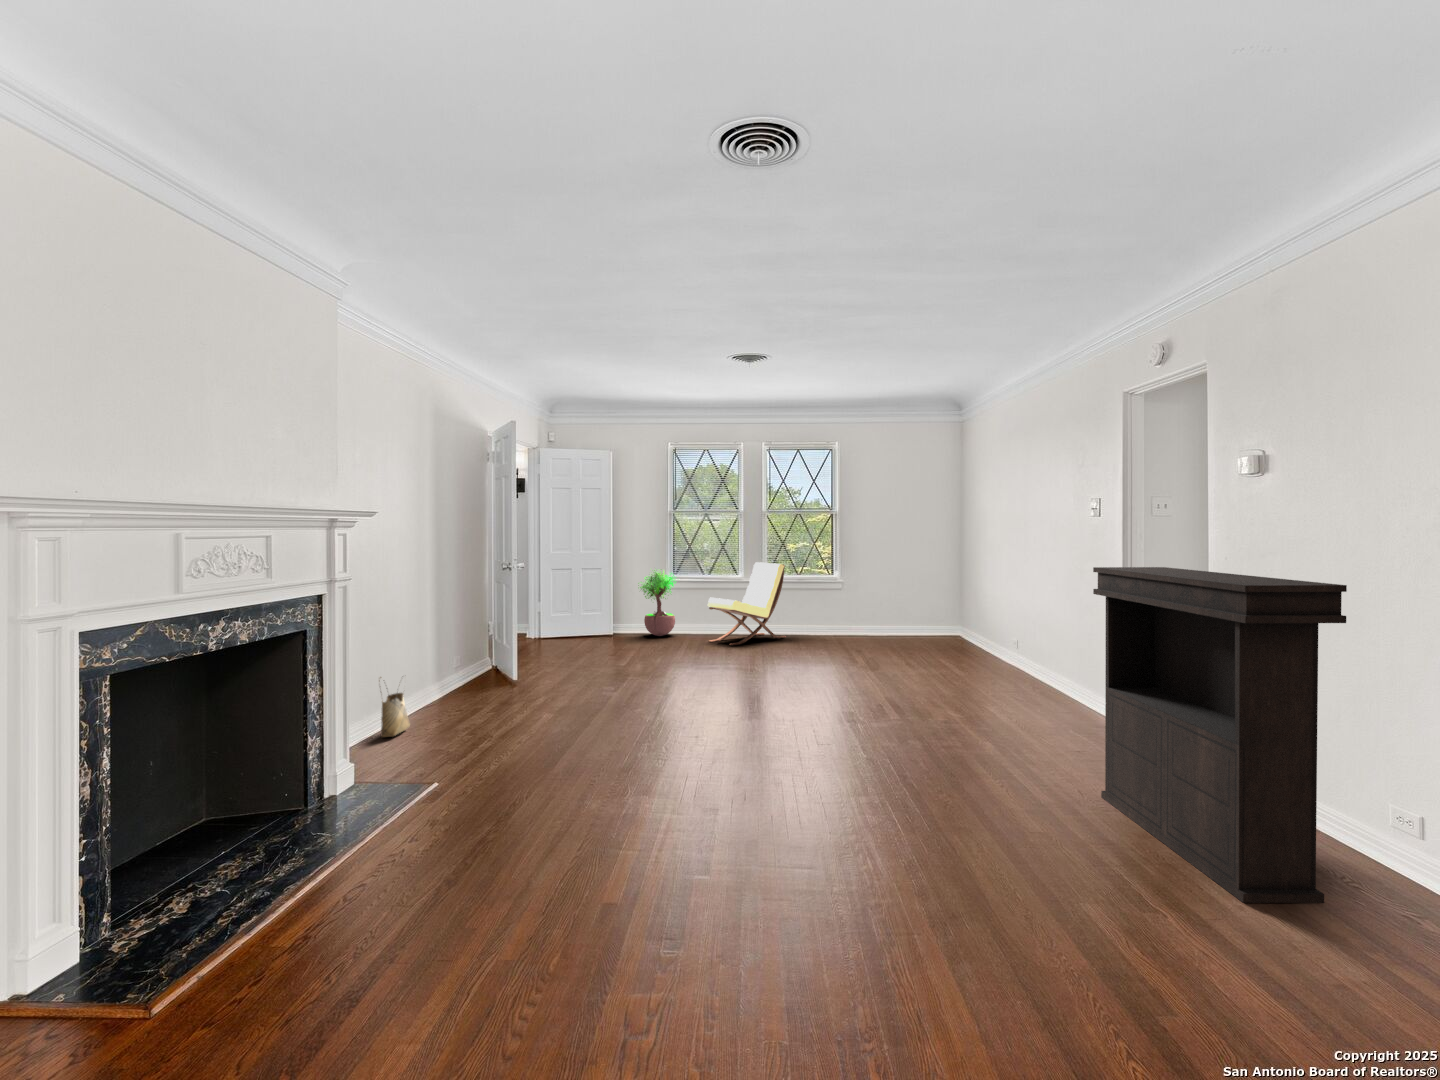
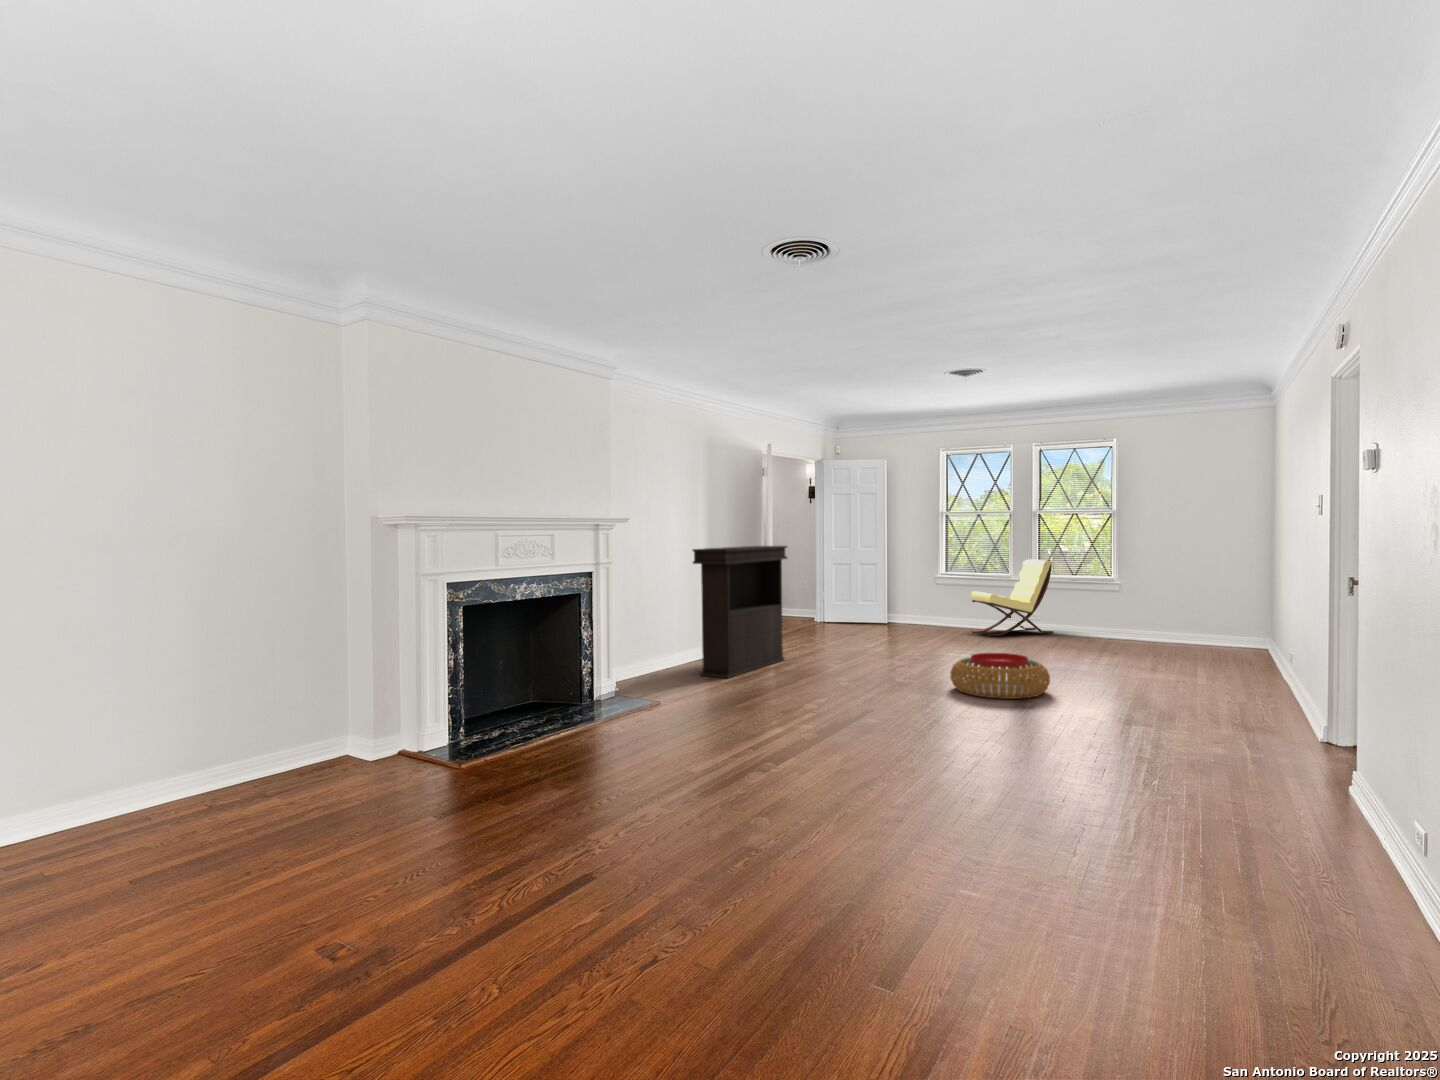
console table: present [1093,567,1347,903] -> present [693,546,787,678]
potted tree: present [638,570,676,636] -> none [910,560,948,626]
pouf: none [777,672,885,726] -> present [950,653,1050,699]
woven basket: present [380,677,410,737] -> none [651,633,673,675]

